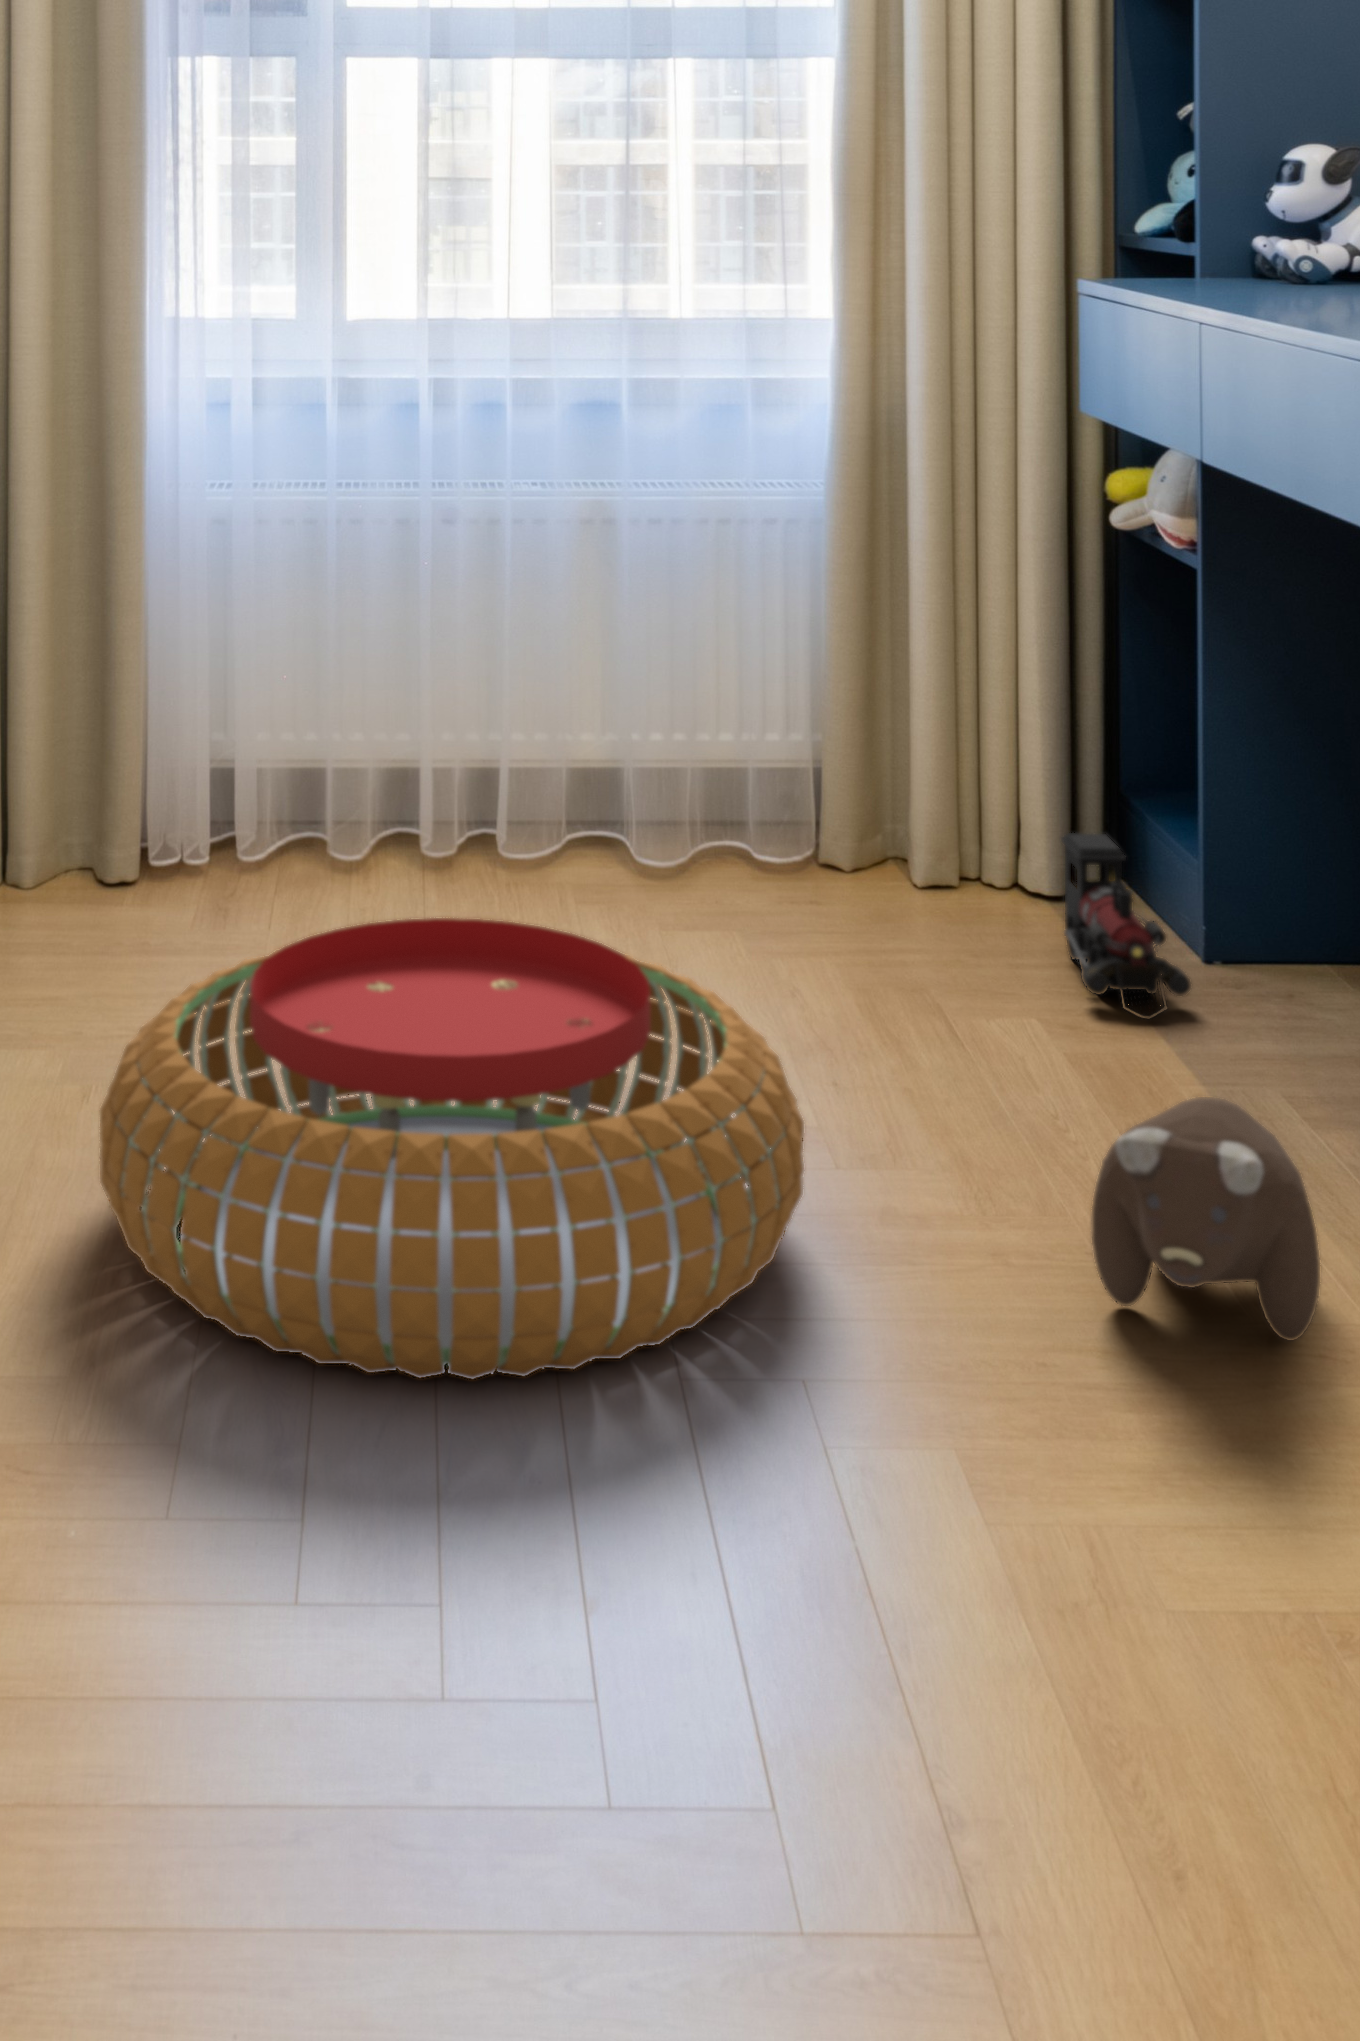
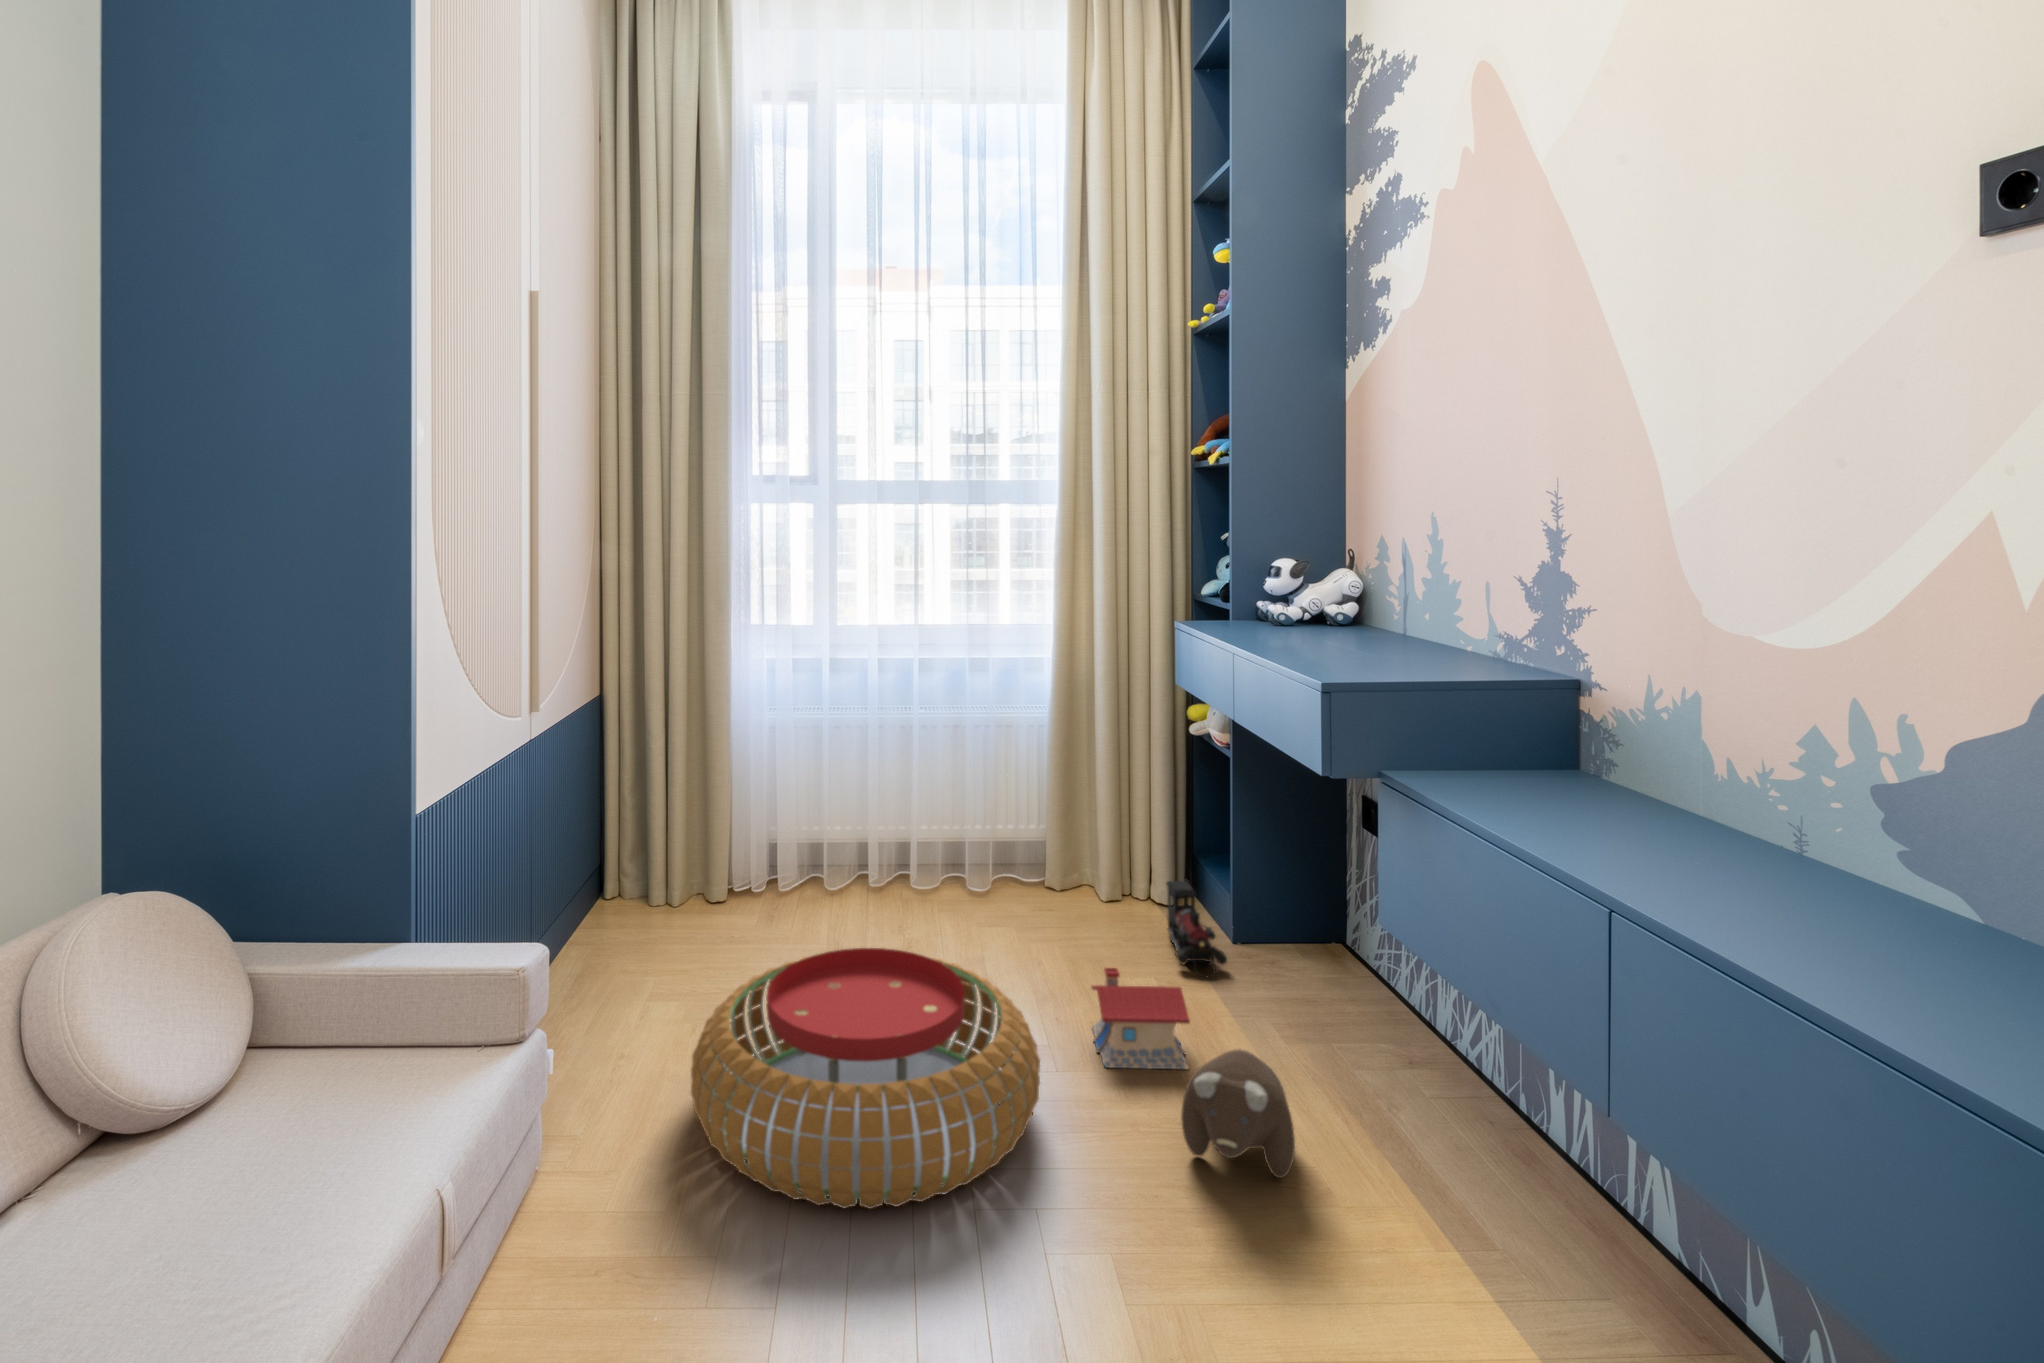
toy house: none [905,974,1111,1170] -> present [1091,968,1190,1069]

